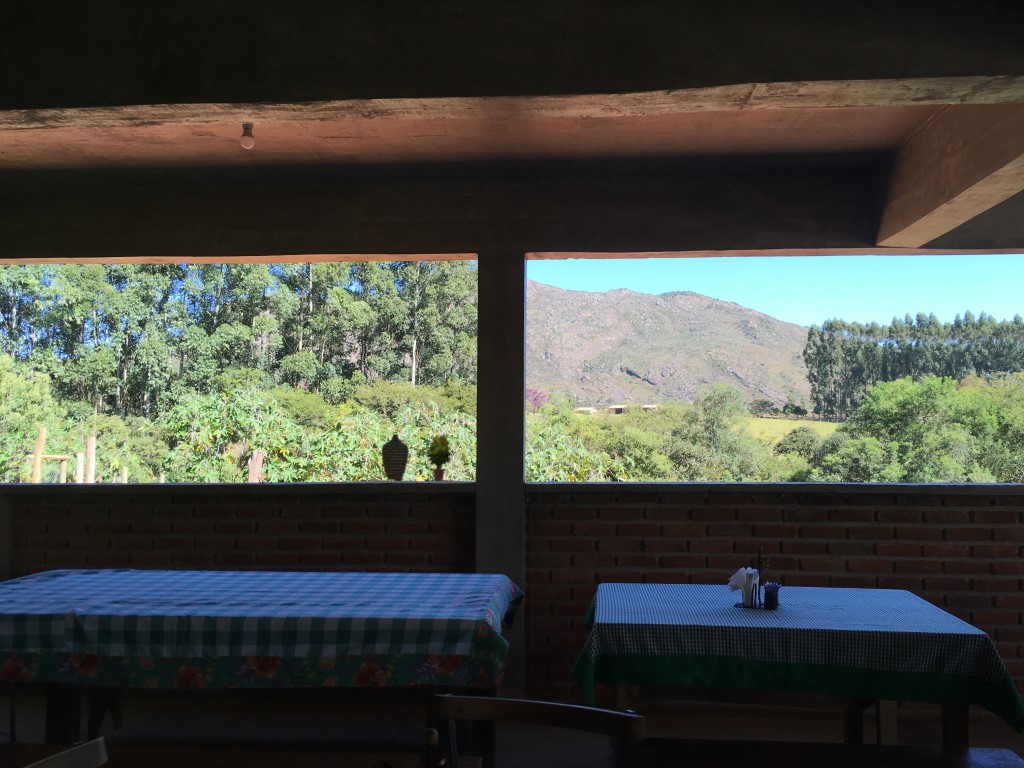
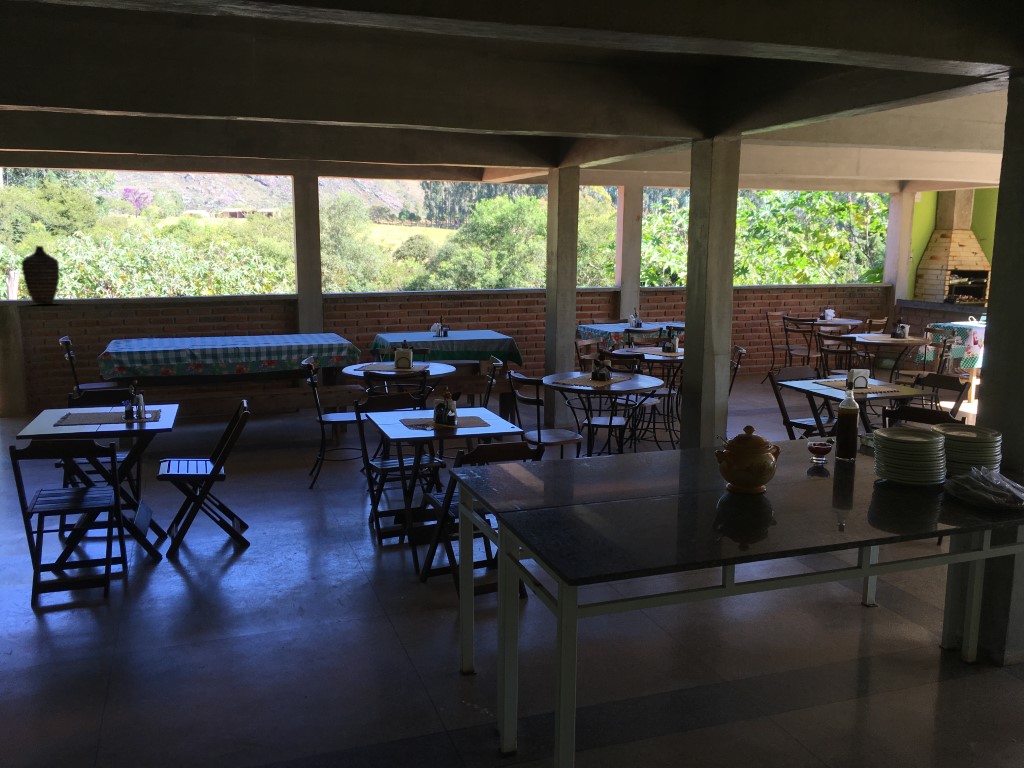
potted plant: present [426,435,452,480] -> none [86,246,124,303]

